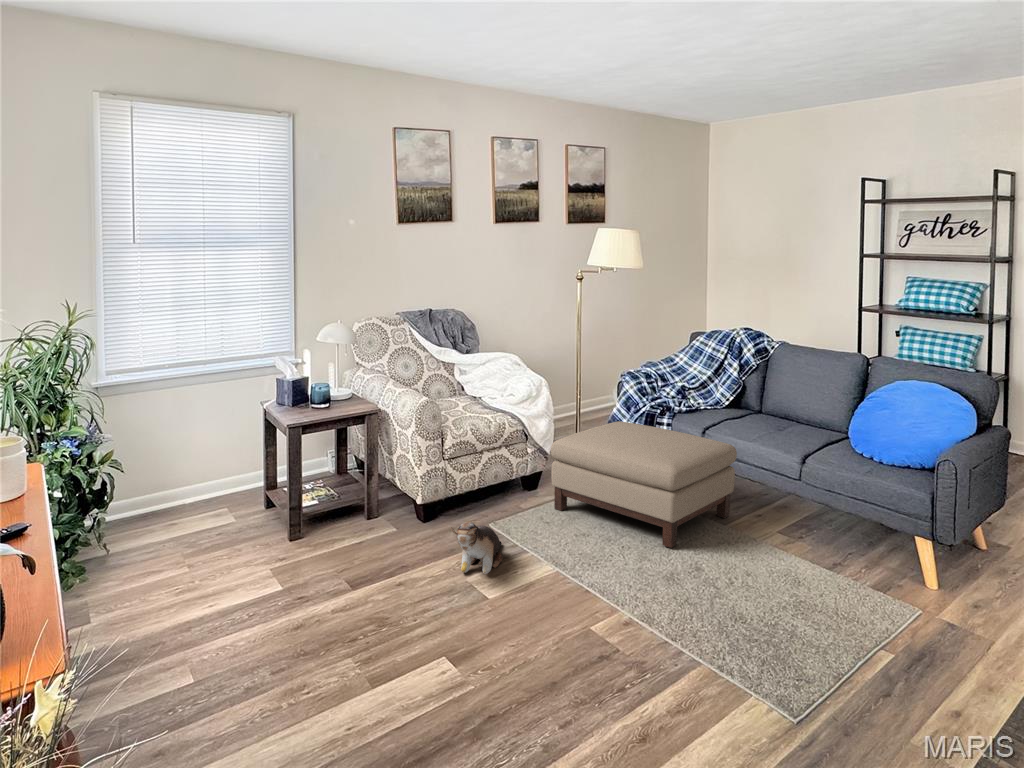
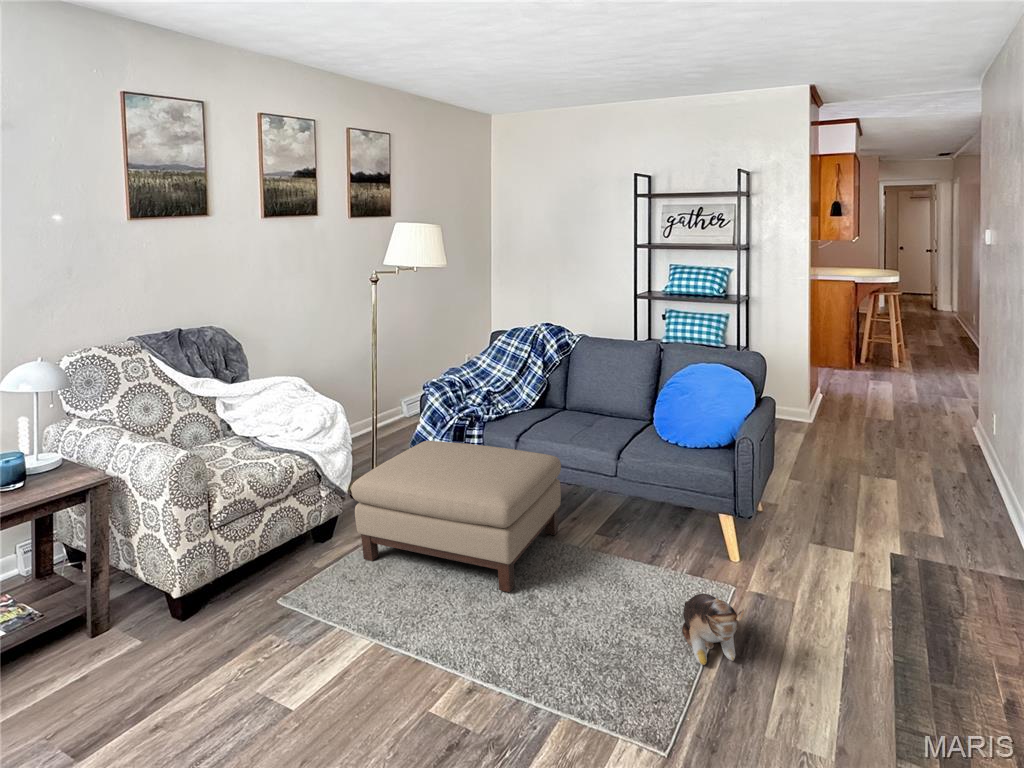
plush toy: present [451,521,502,574] -> present [682,594,744,665]

